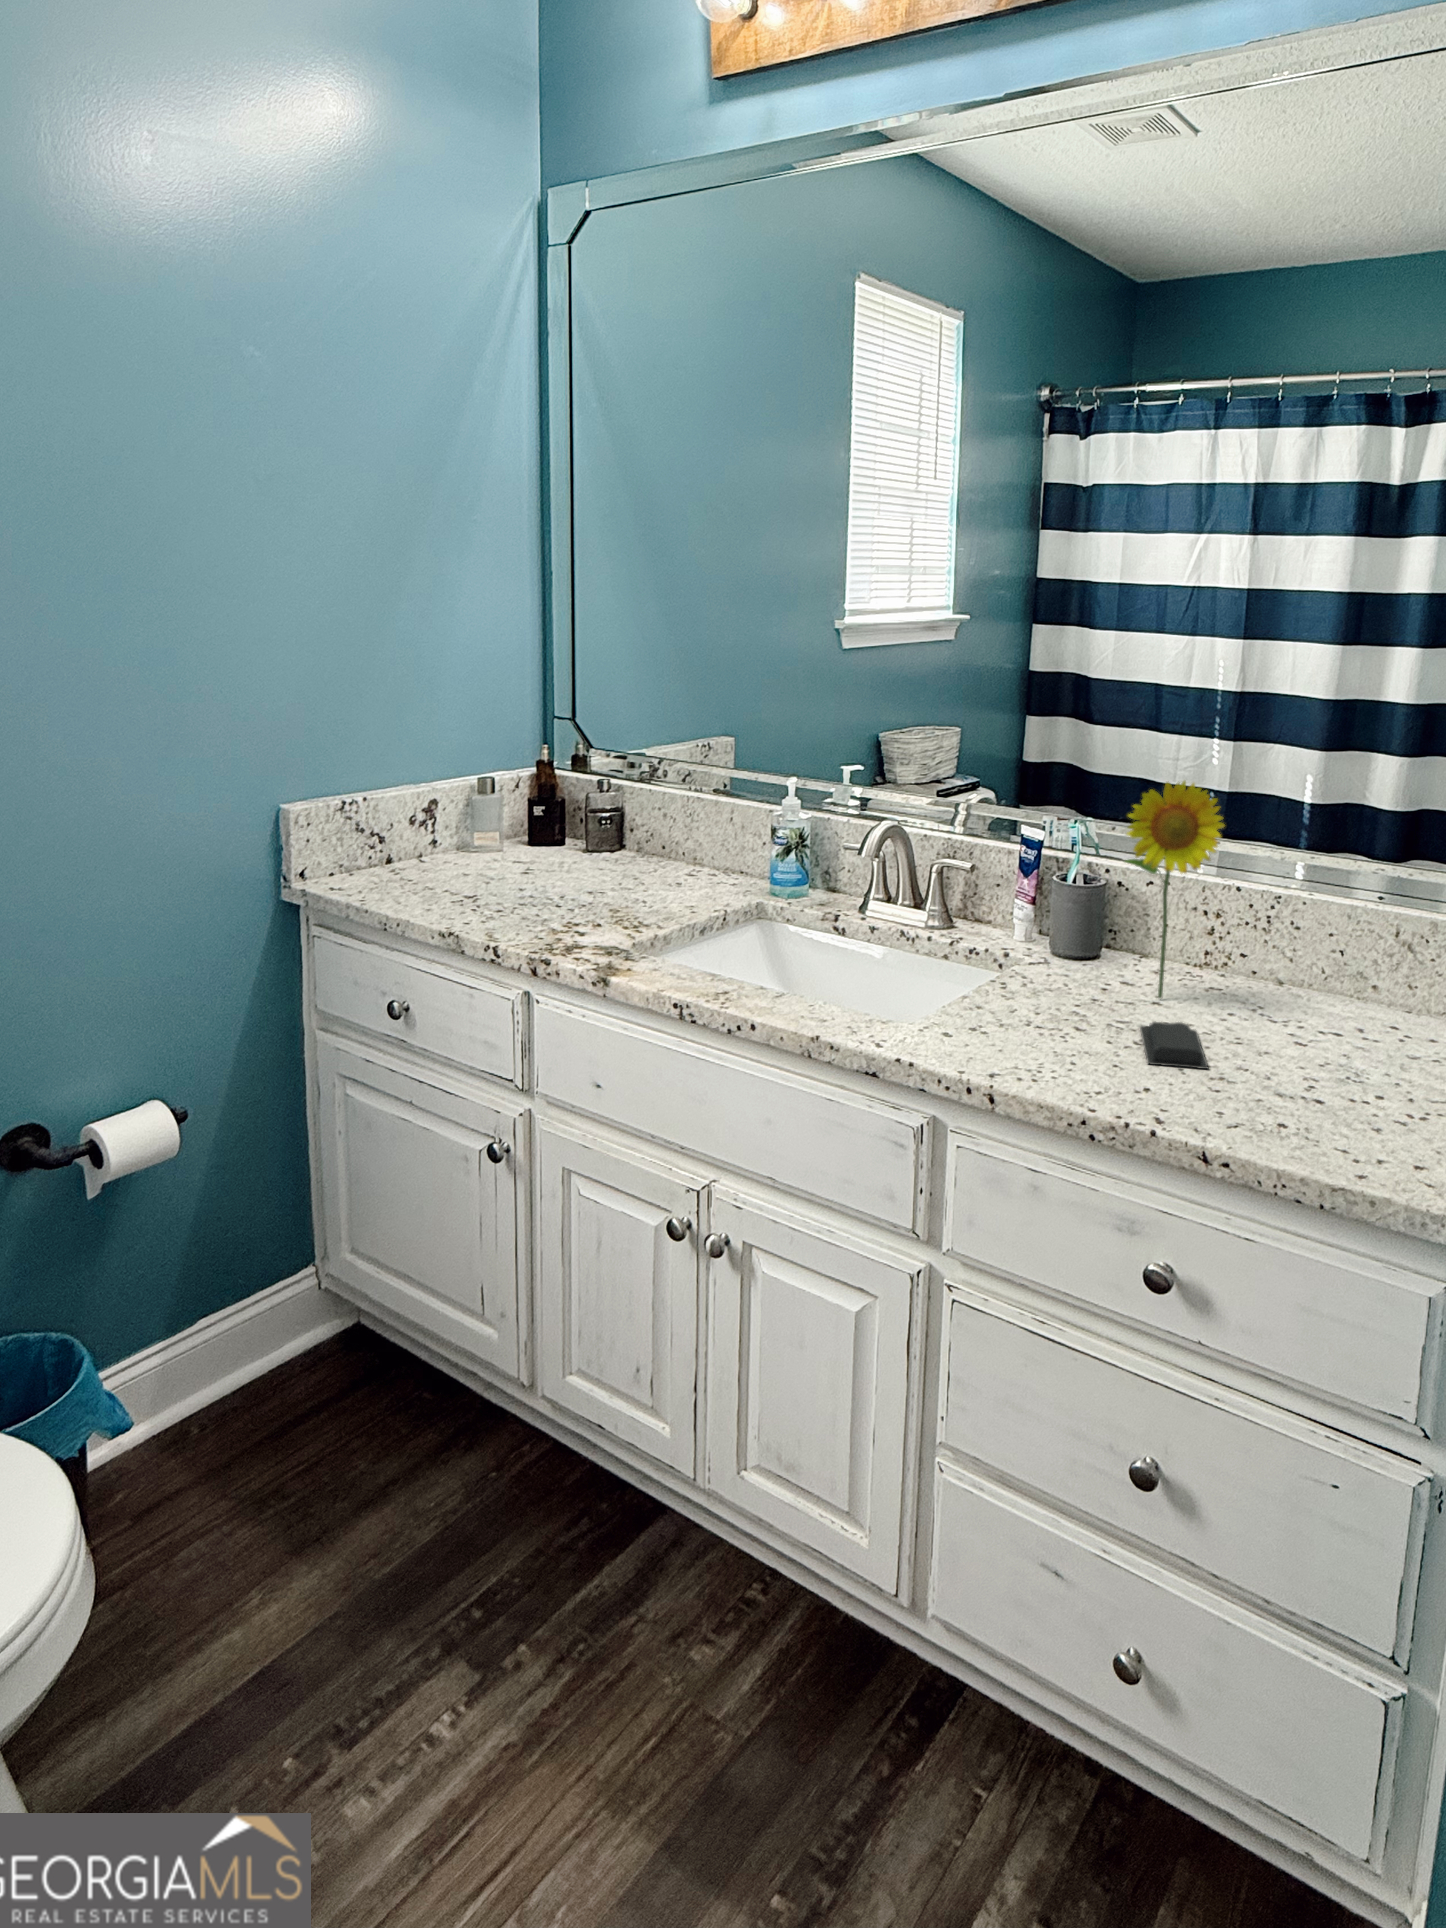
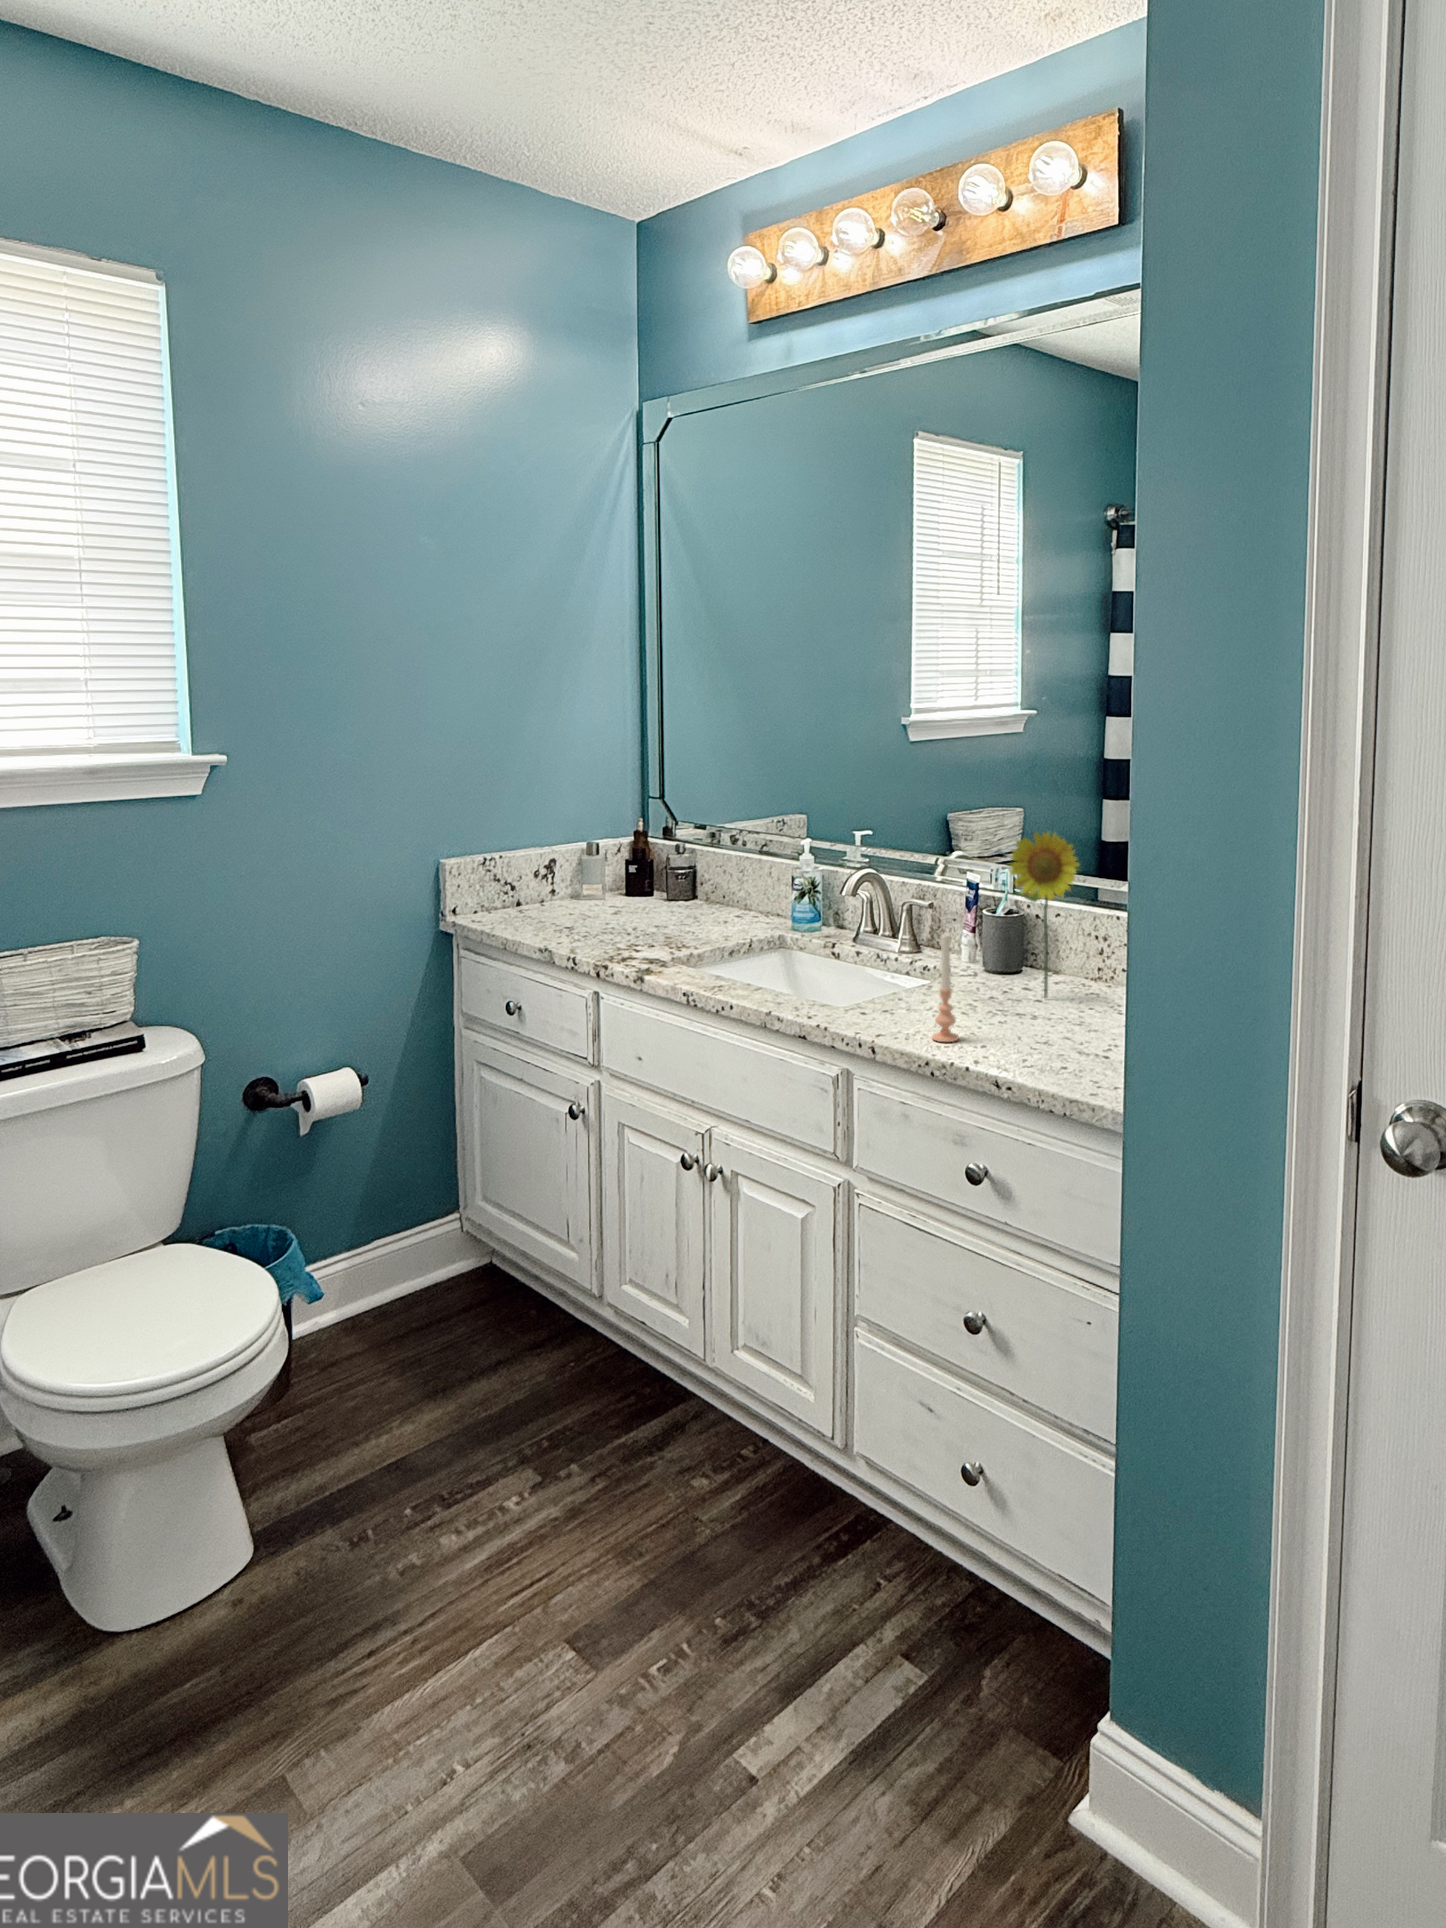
candle: none [1067,932,1105,1084] -> present [932,934,959,1042]
soap bar: present [1140,1022,1209,1069] -> none [998,1008,1053,1038]

